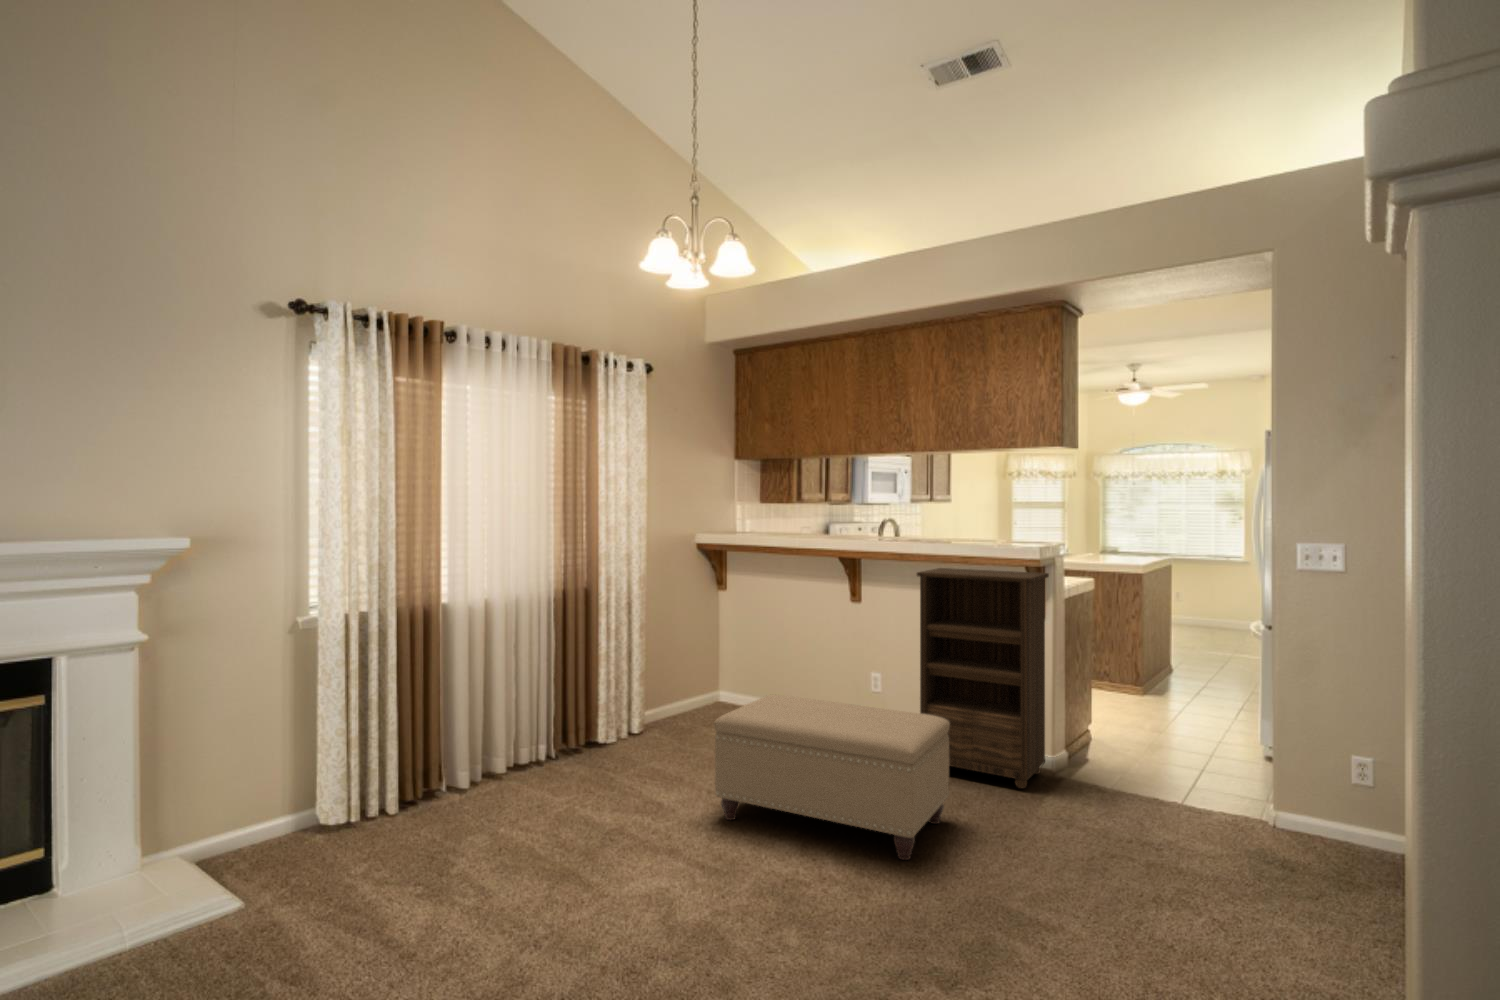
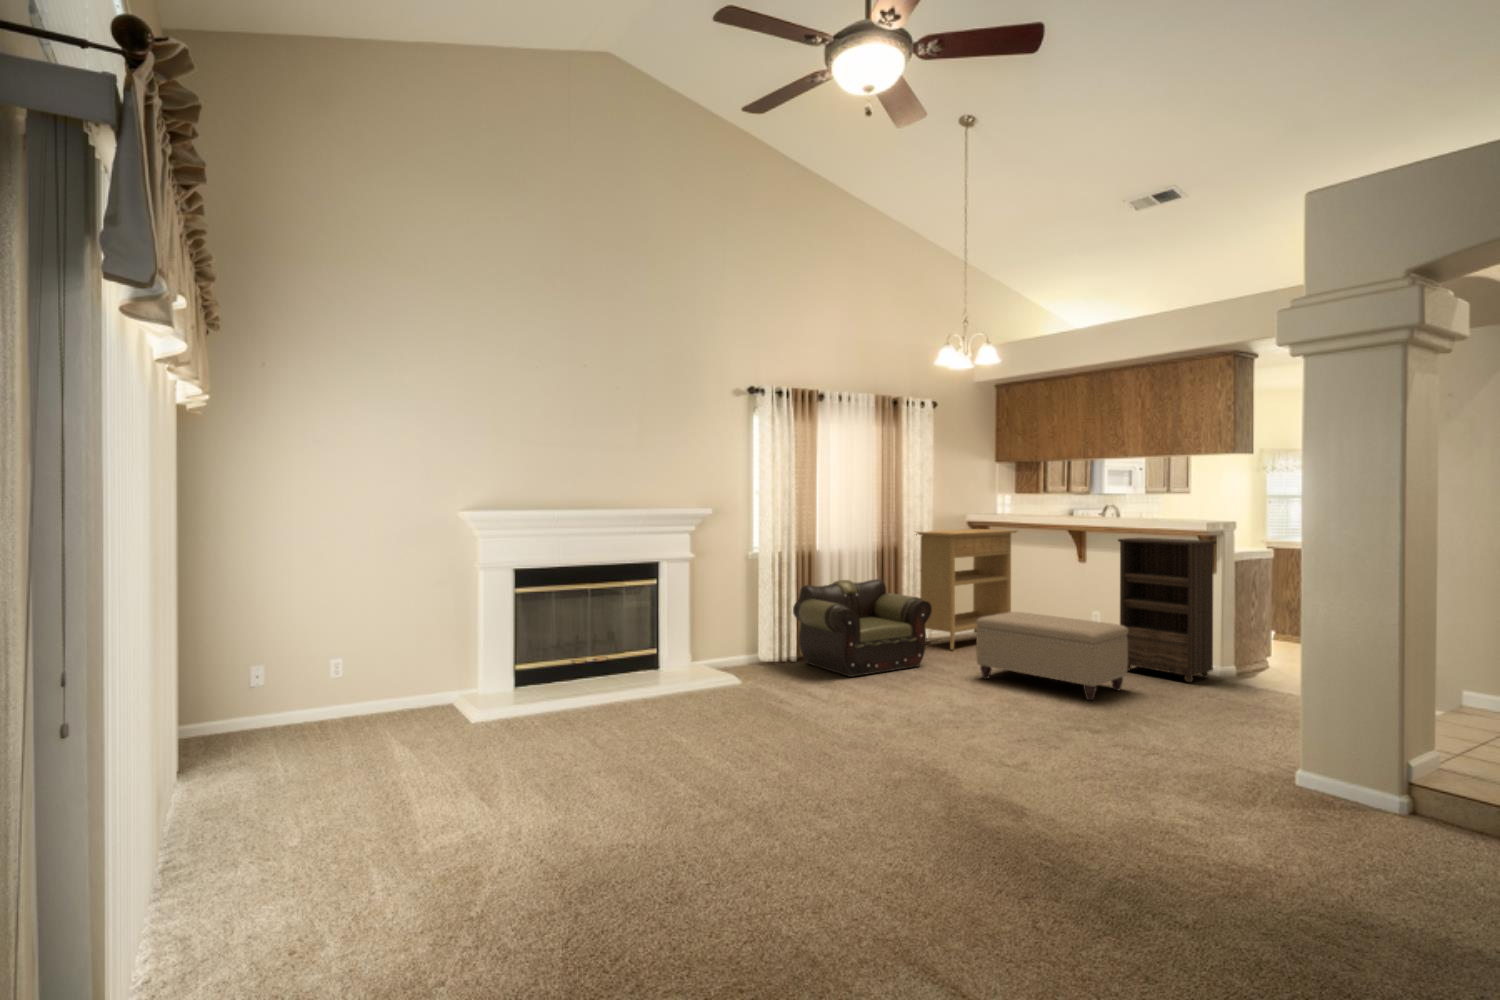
console table: none [615,554,767,749] -> present [916,529,1017,650]
armchair: none [387,648,641,849] -> present [793,579,932,677]

